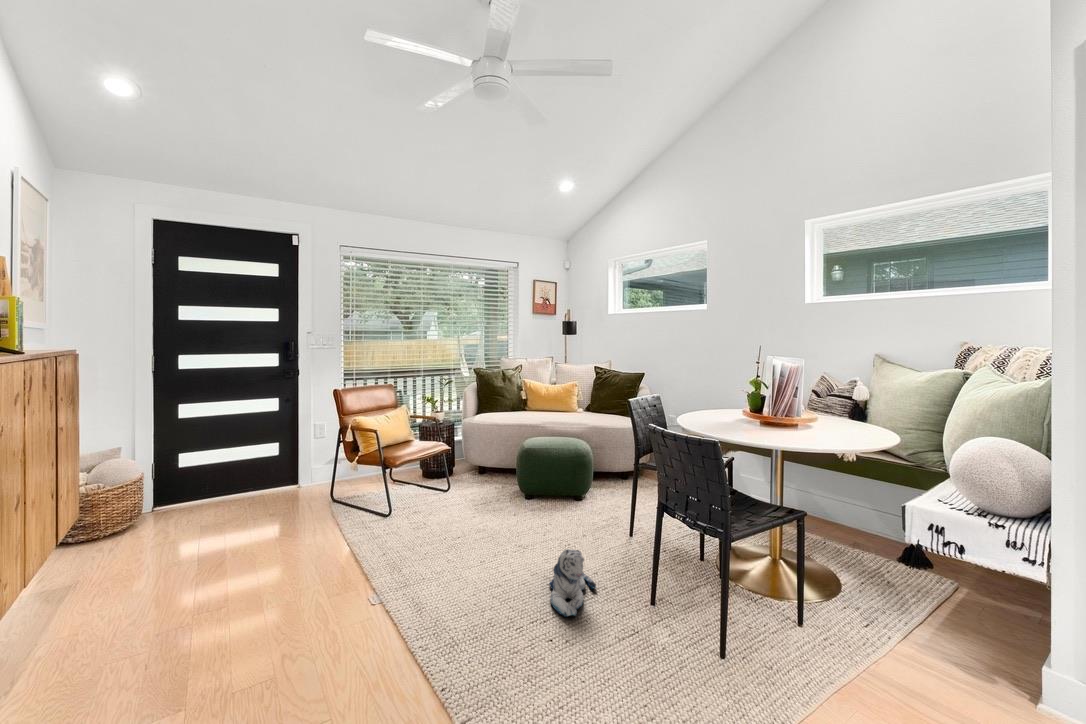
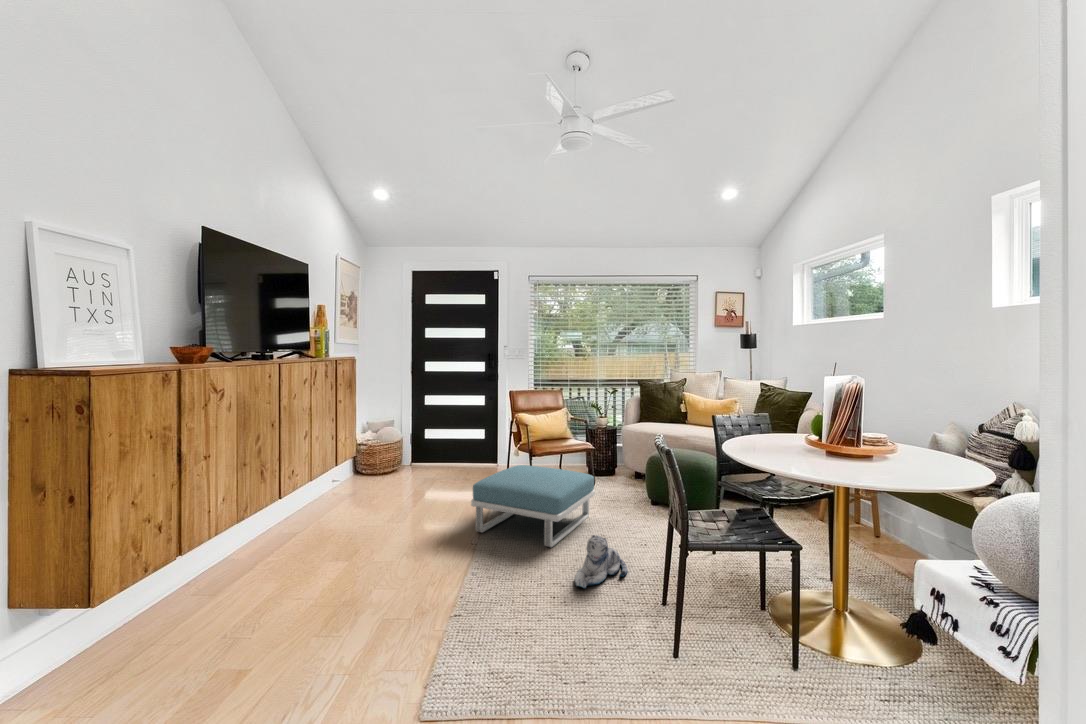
footstool: none [360,480,496,585] -> present [471,465,595,547]

